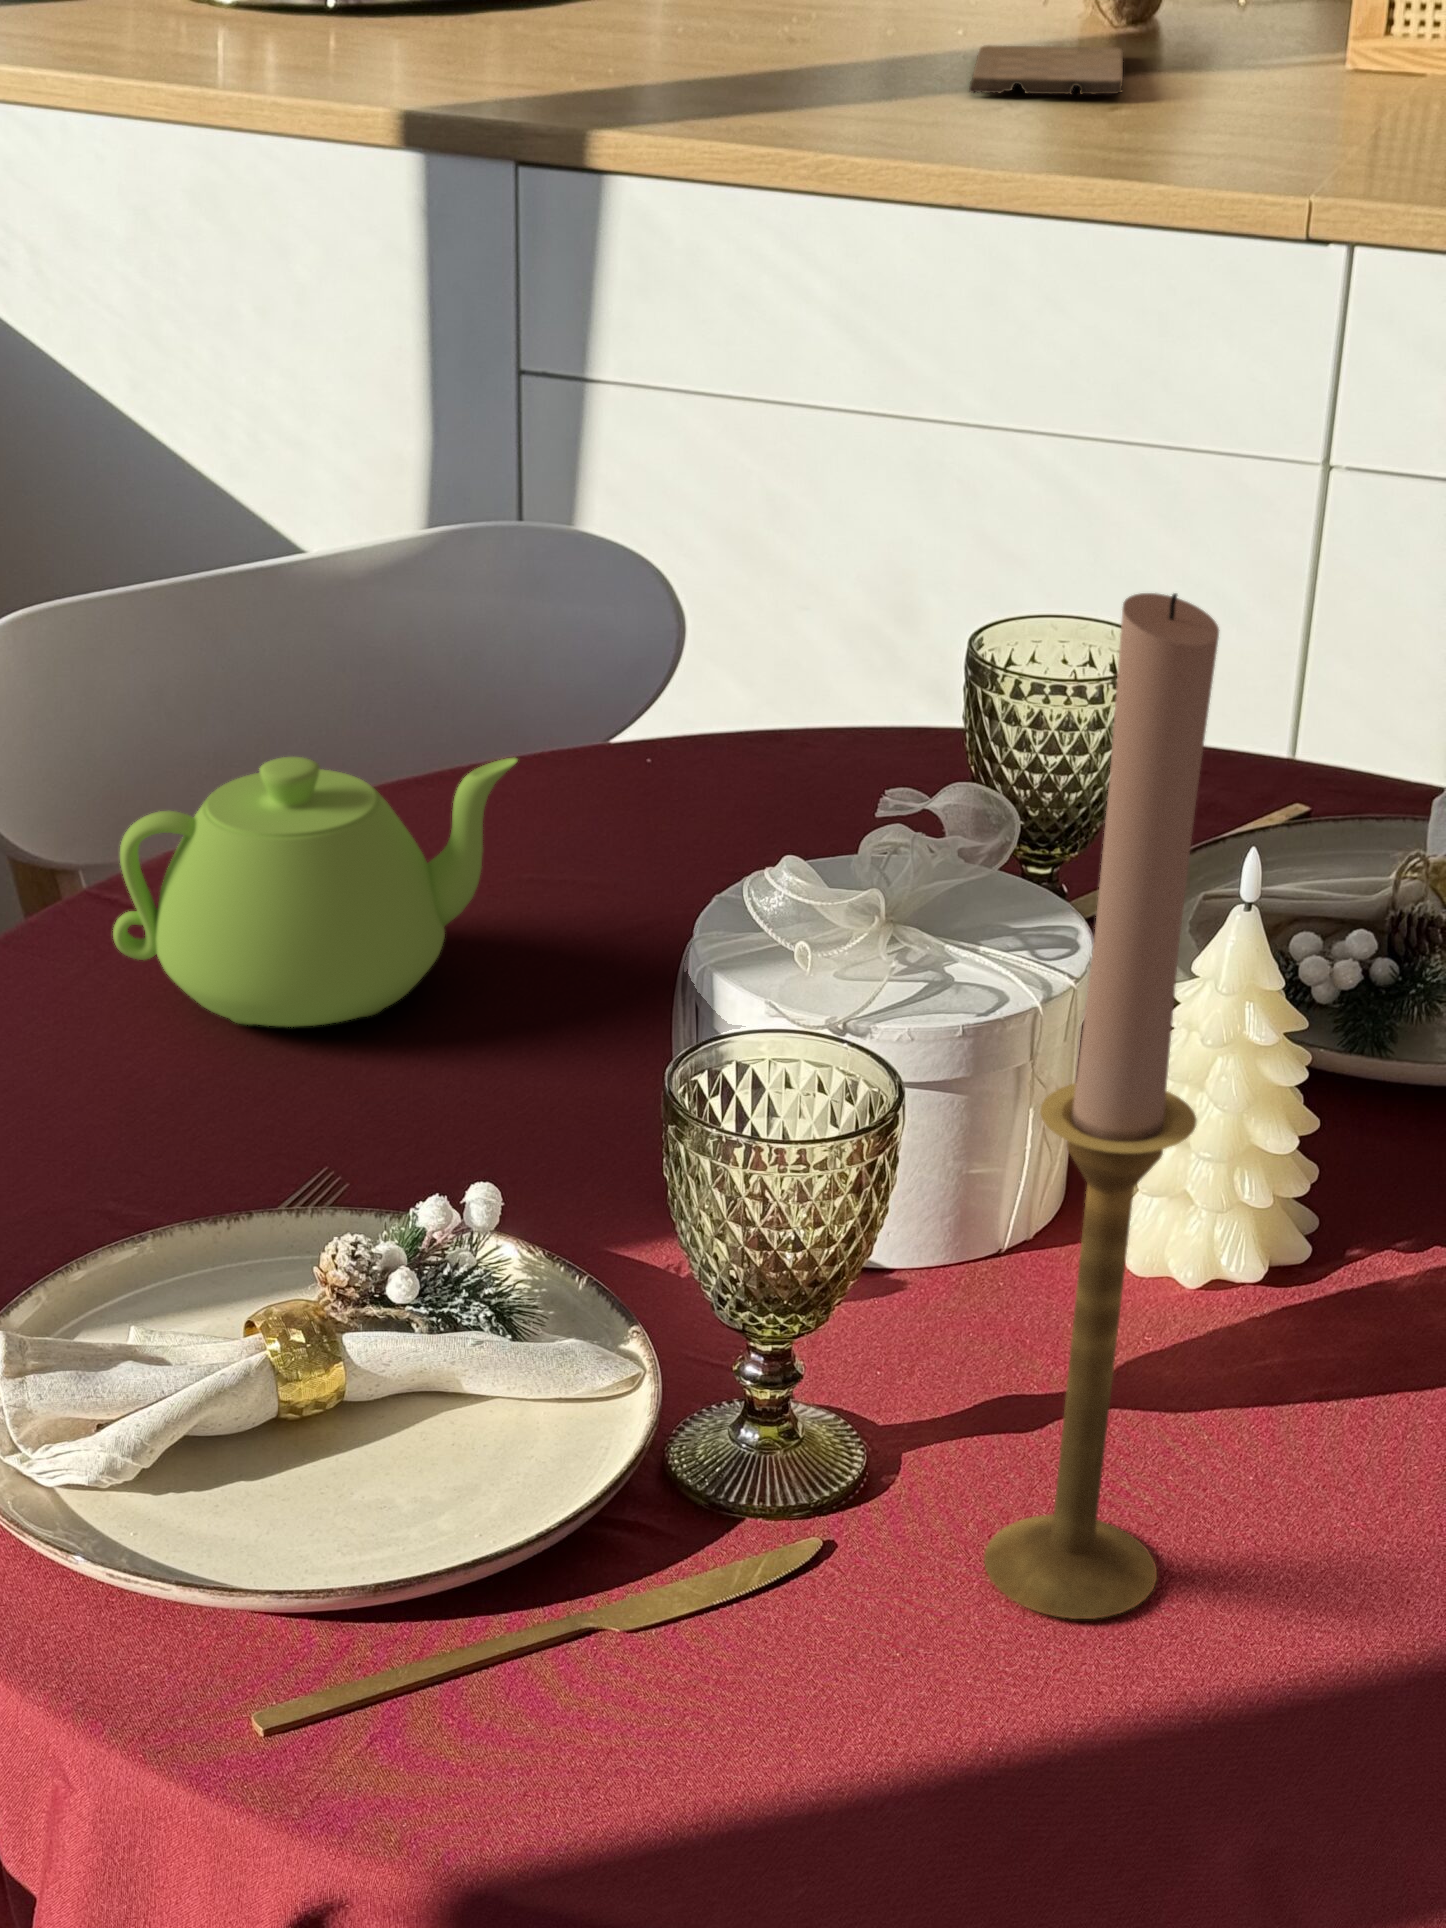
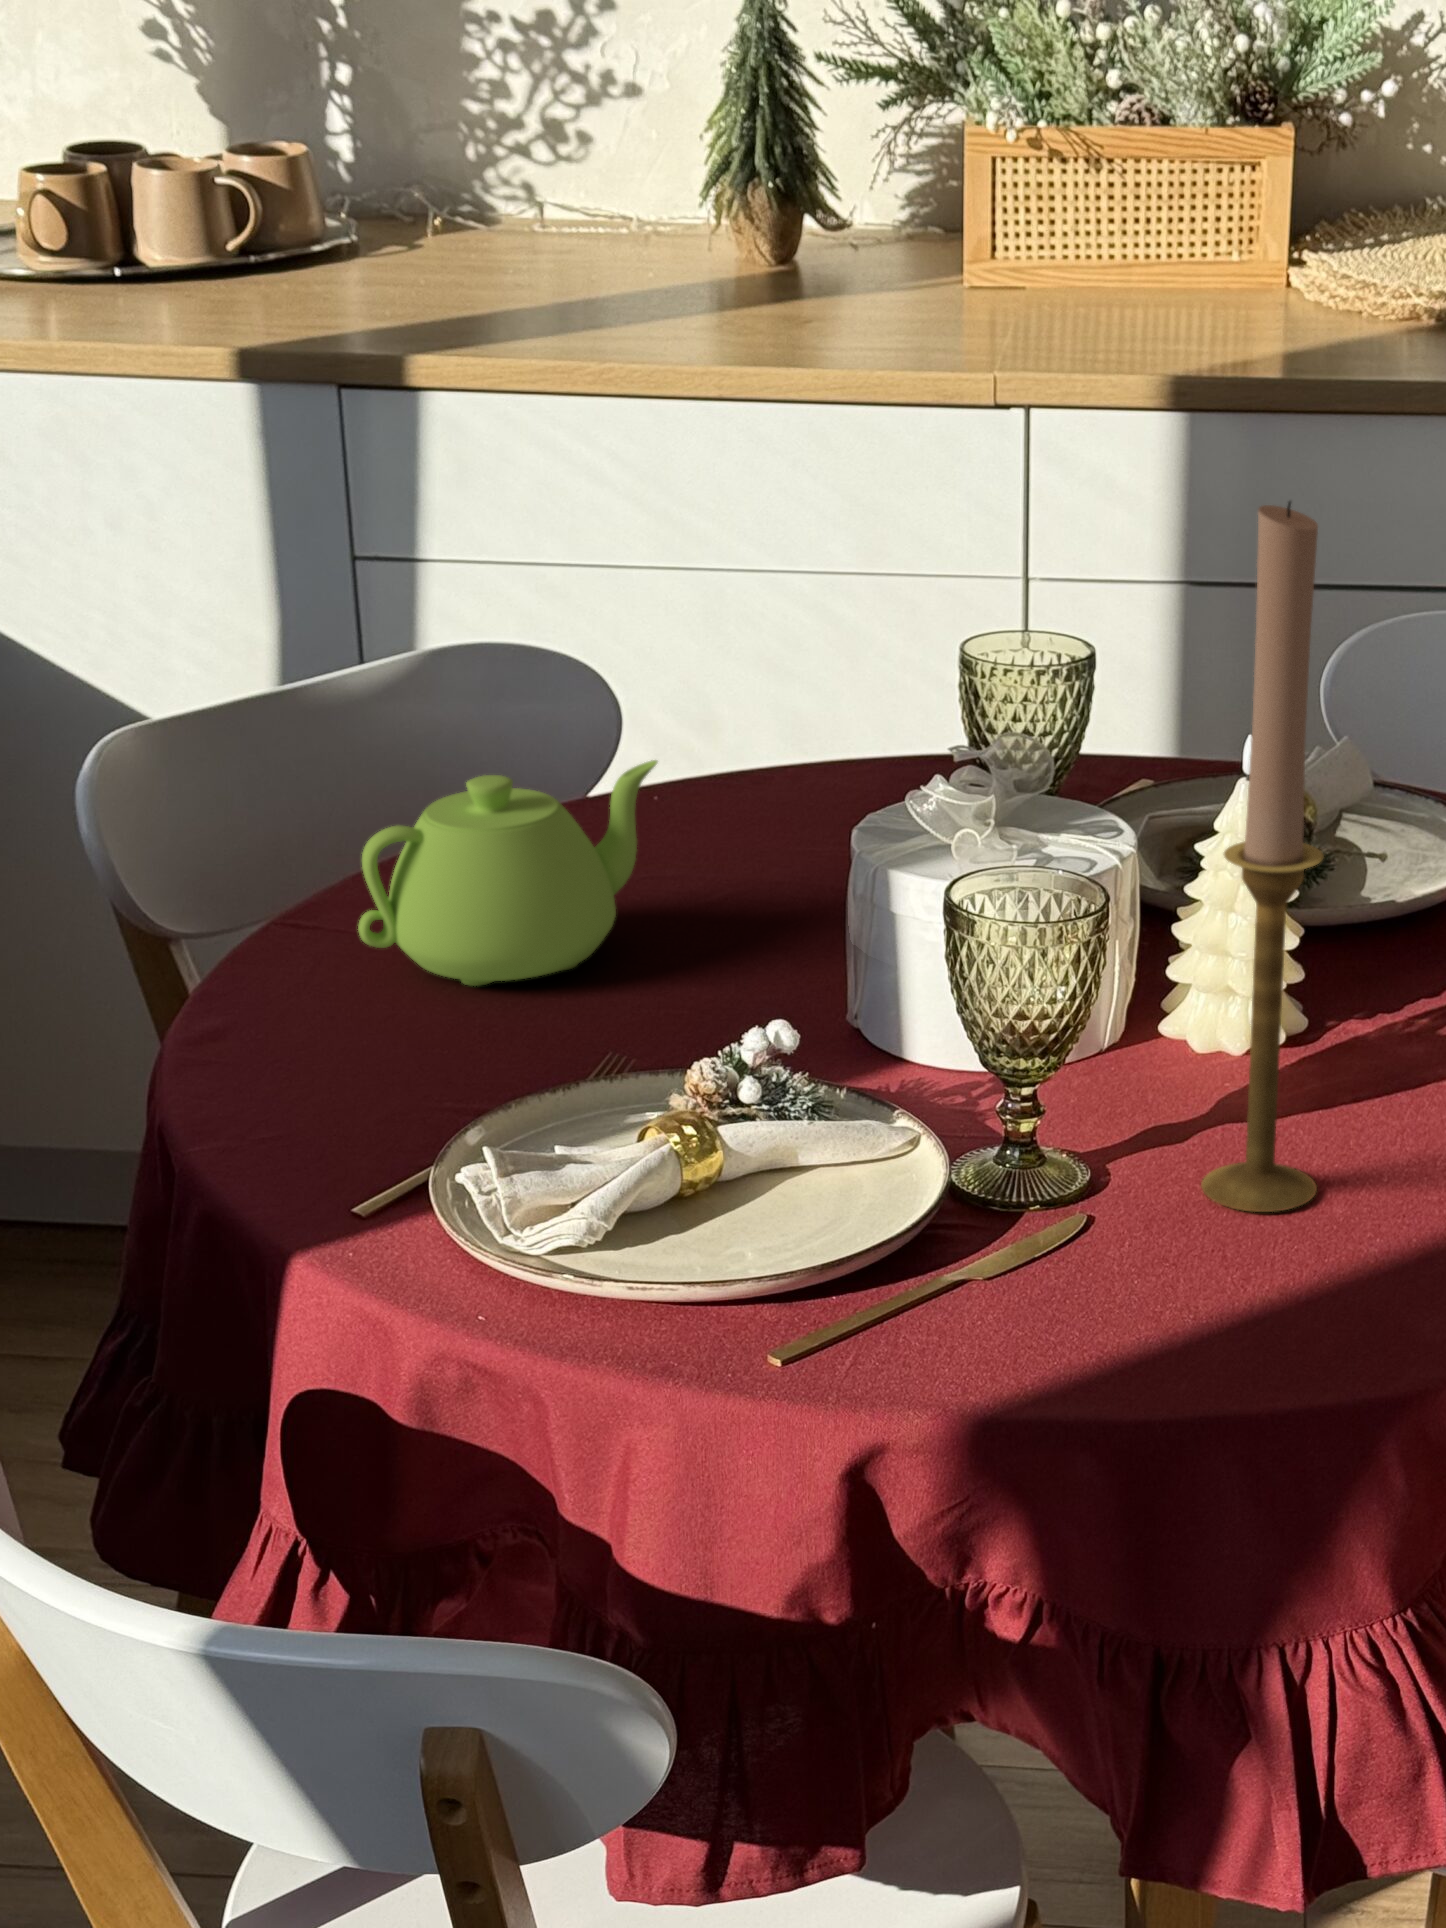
cutting board: present [969,45,1123,95] -> none [681,278,812,315]

